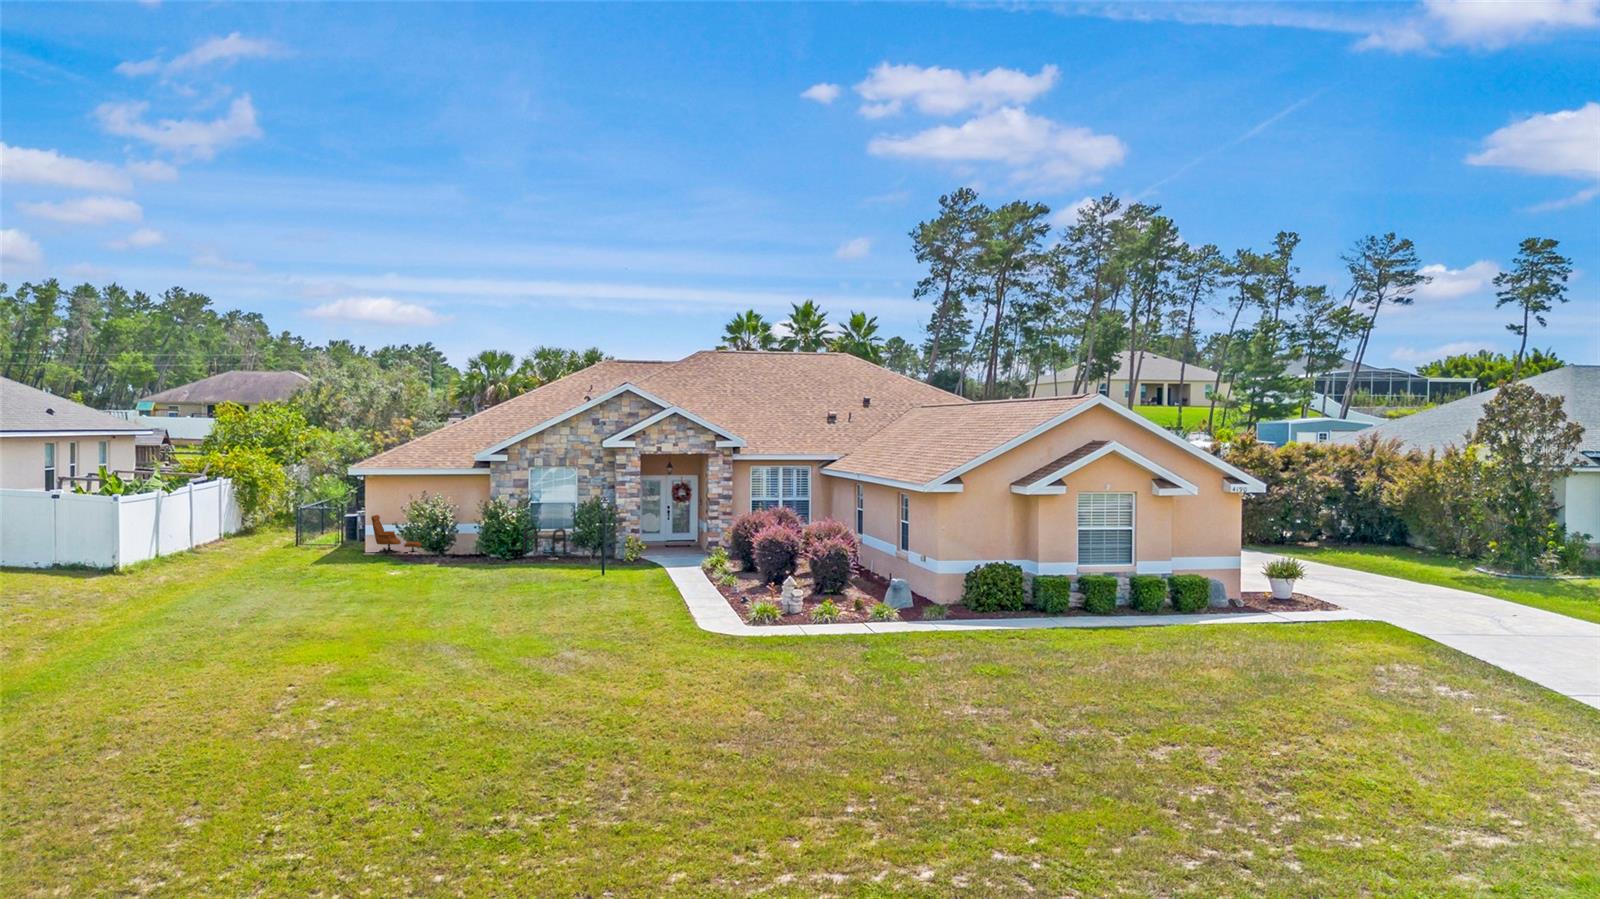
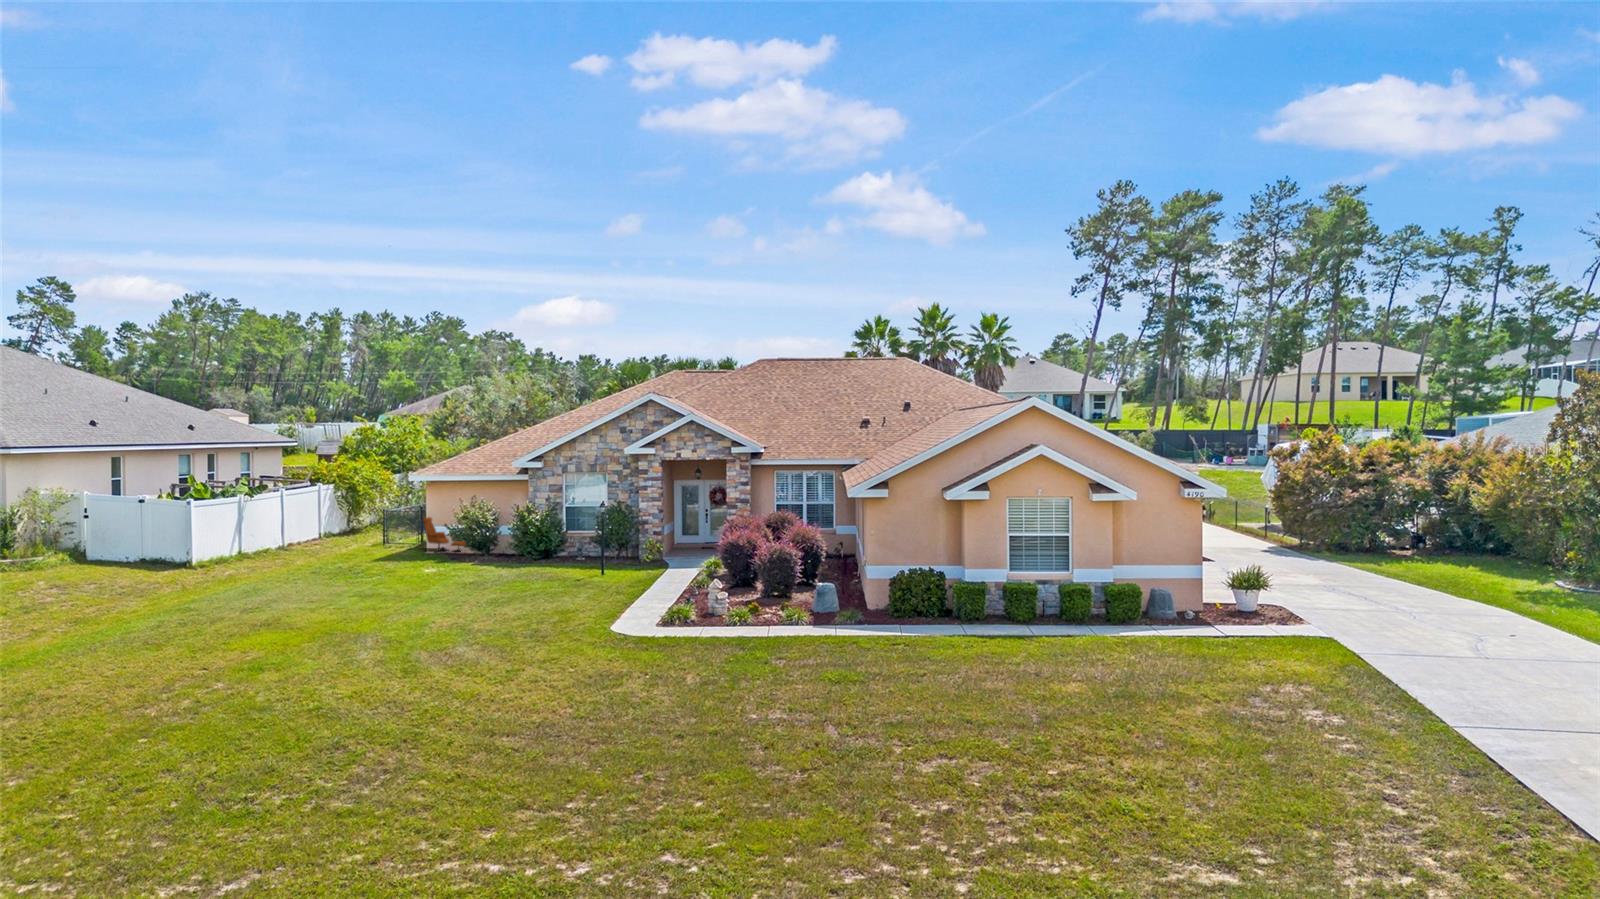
bench: present [523,526,566,557] -> none [550,528,589,557]

